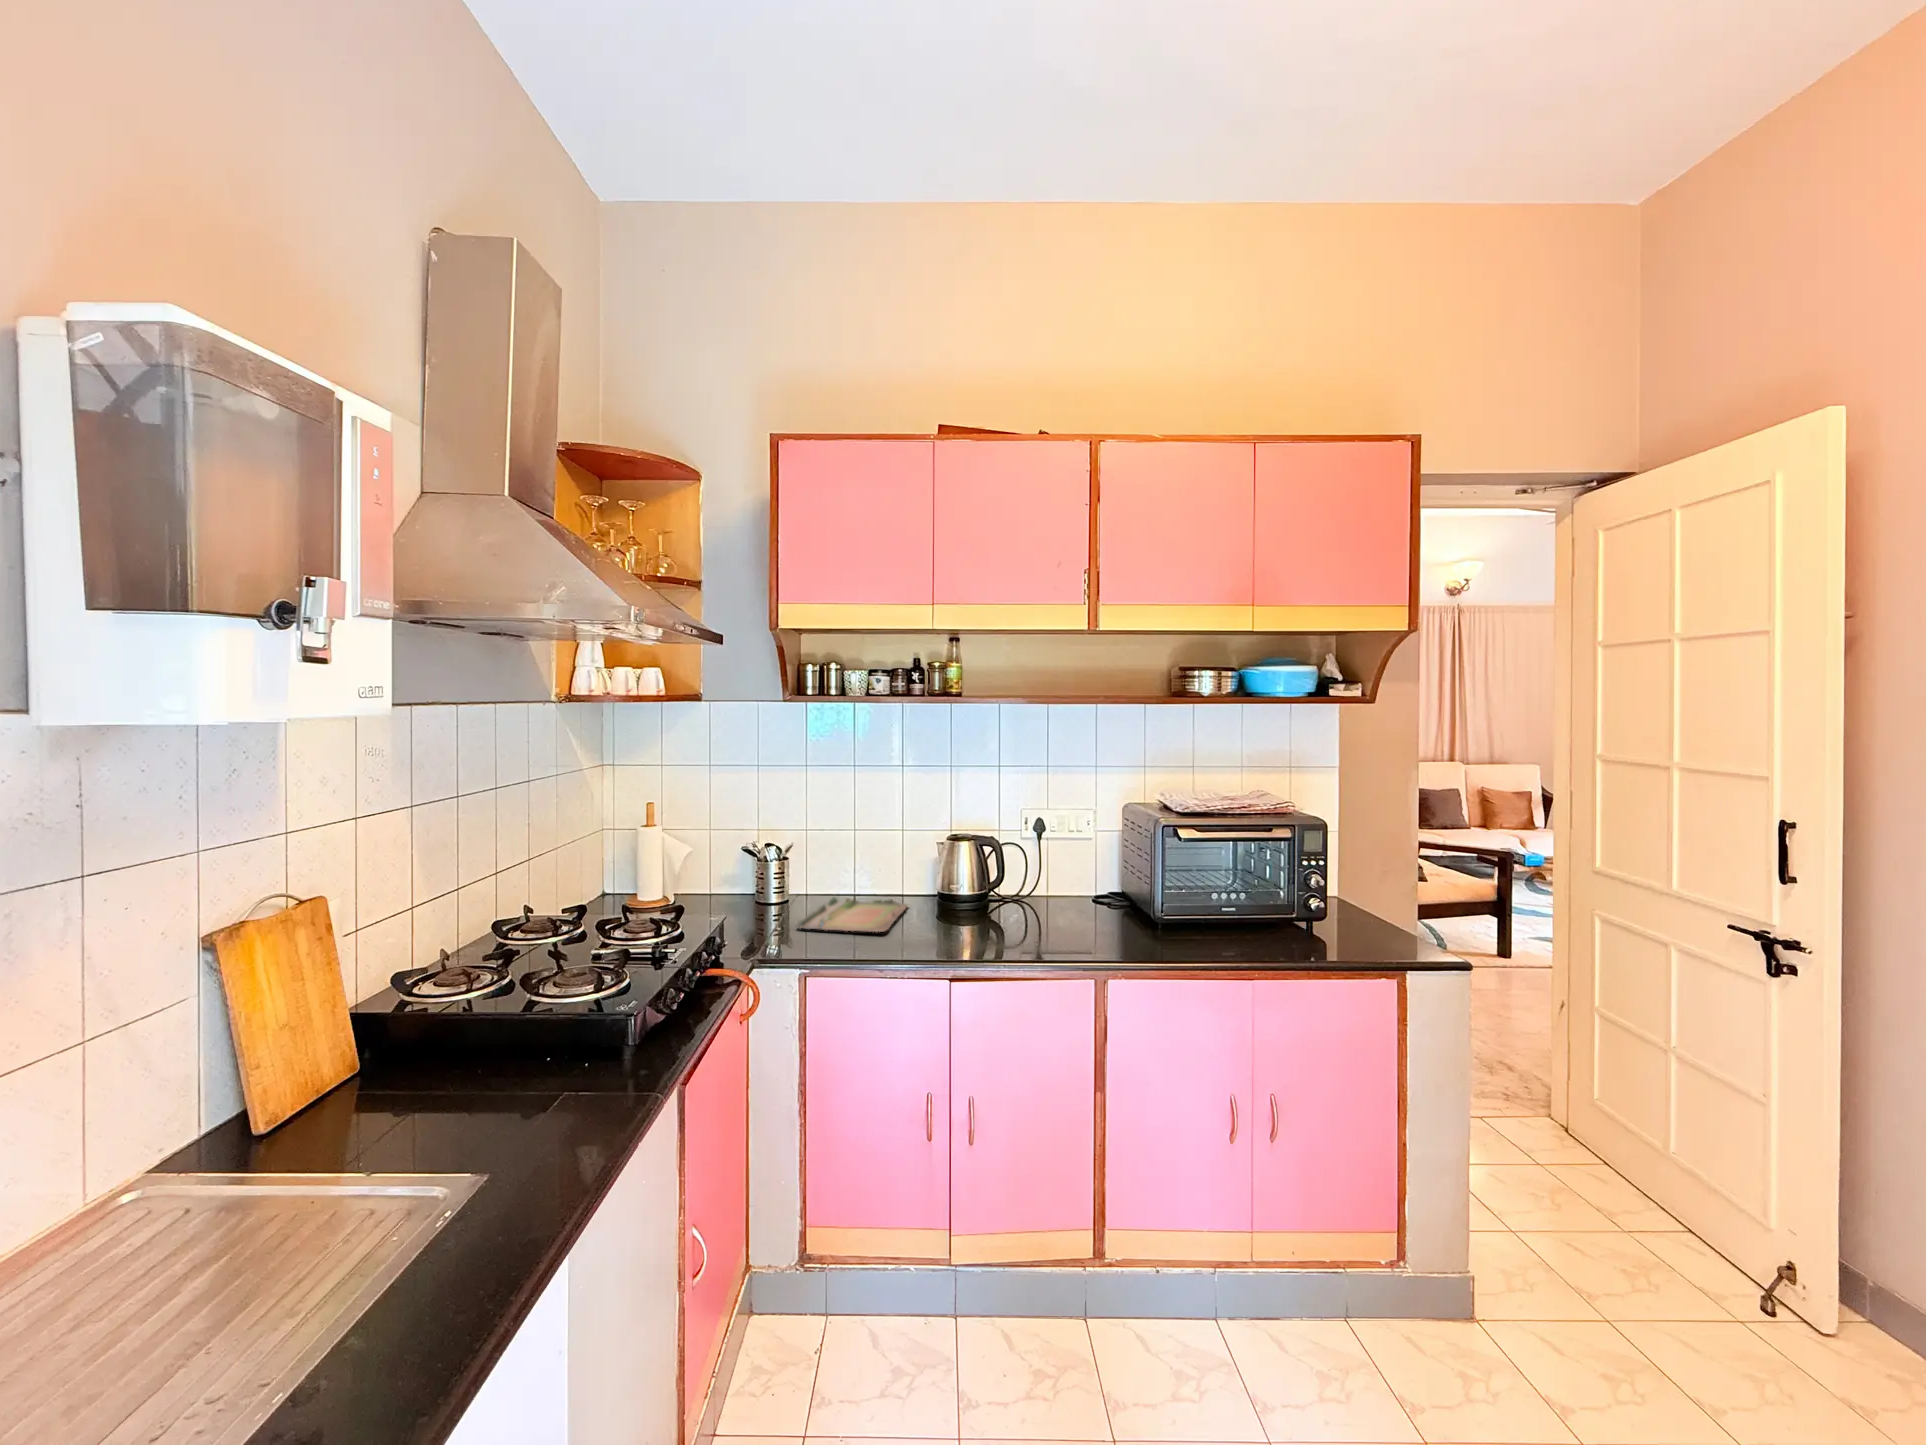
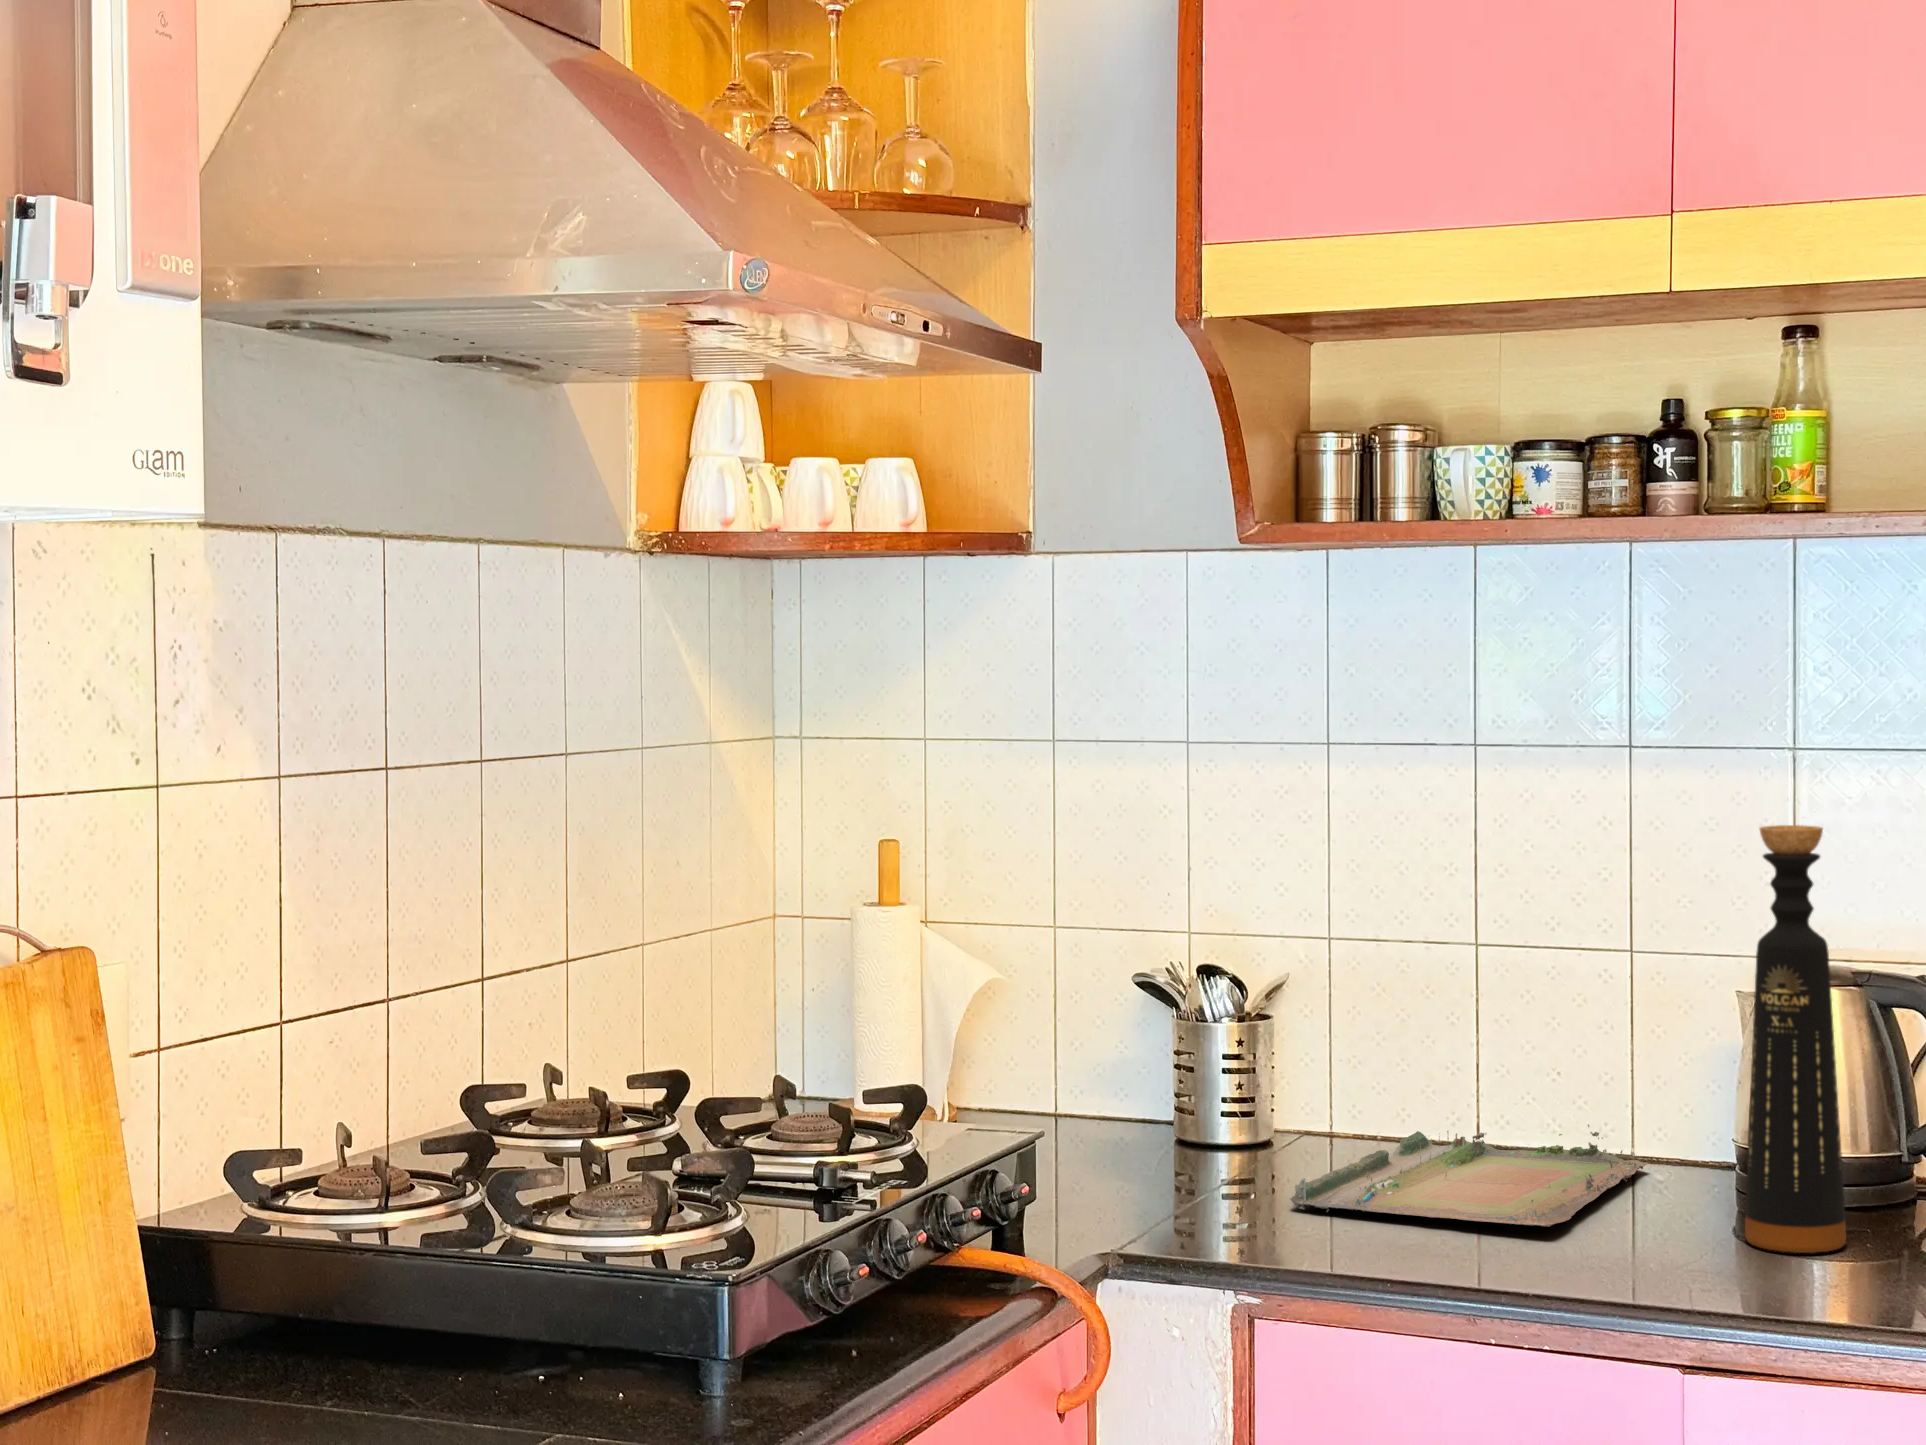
bottle: none [945,797,976,935] -> present [1745,825,1846,1253]

